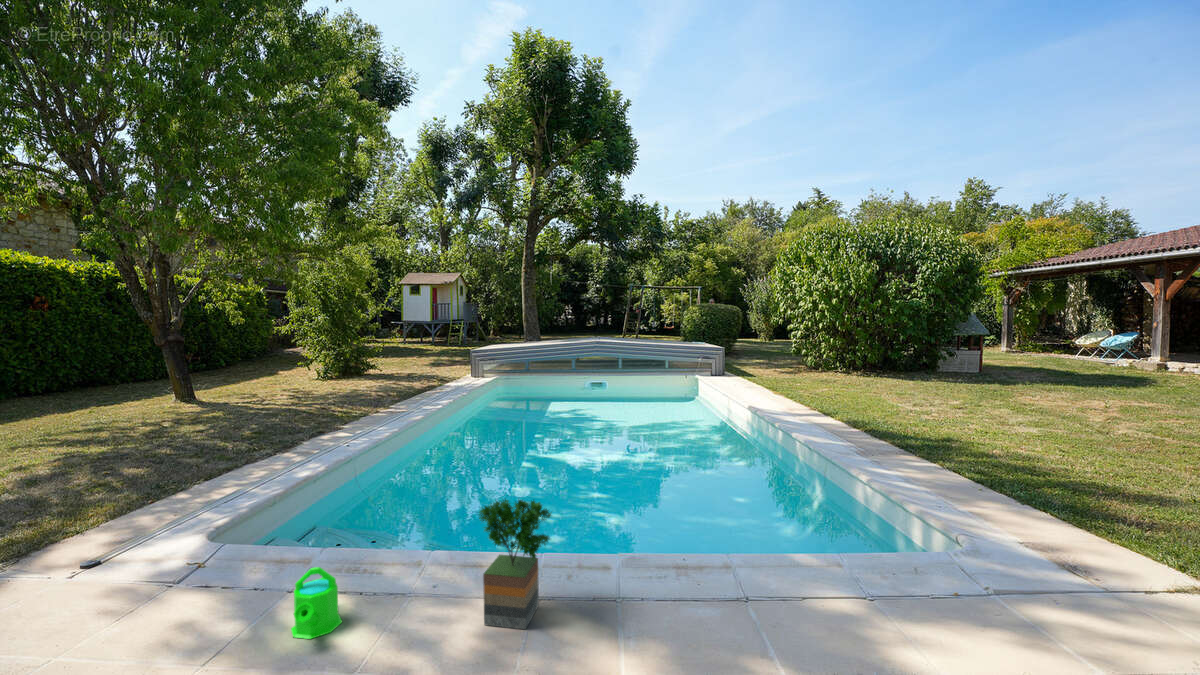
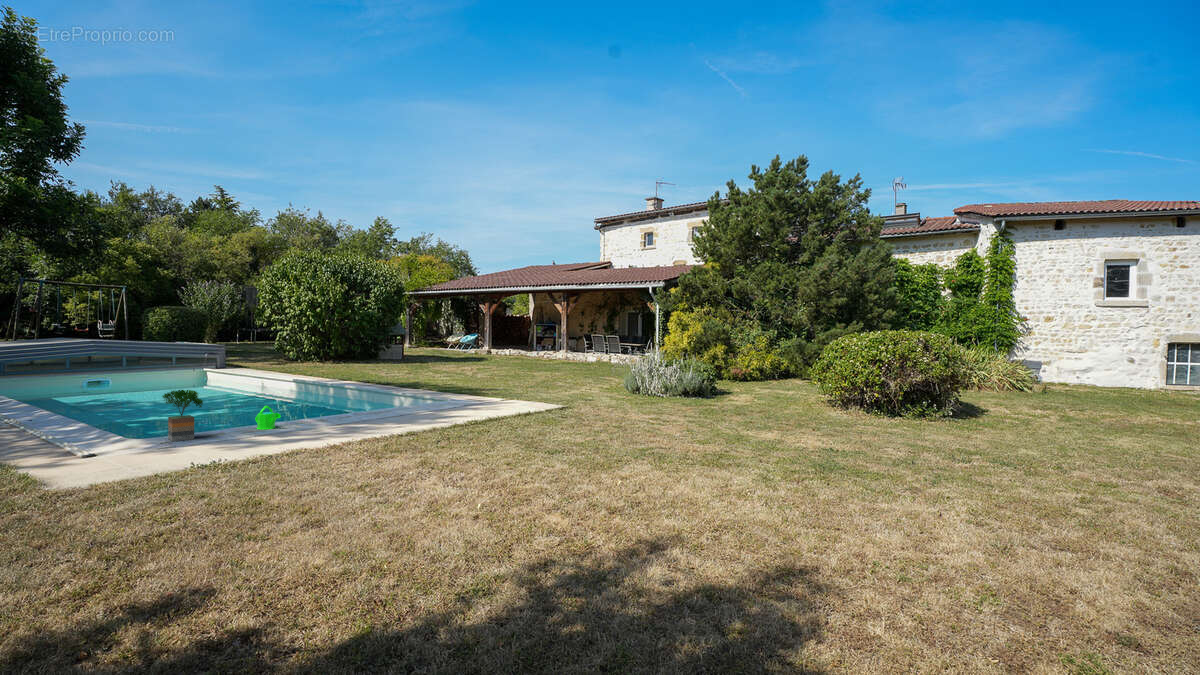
potted tree: present [479,499,551,629] -> present [162,390,203,441]

